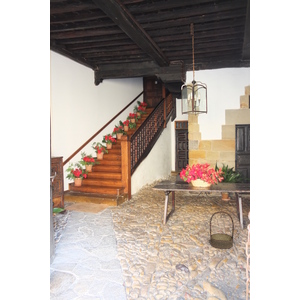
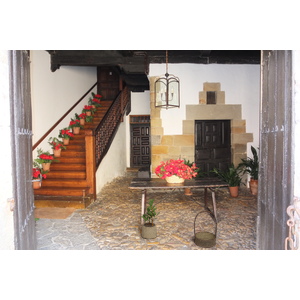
potted plant: none [159,197,178,236] -> present [141,199,160,239]

